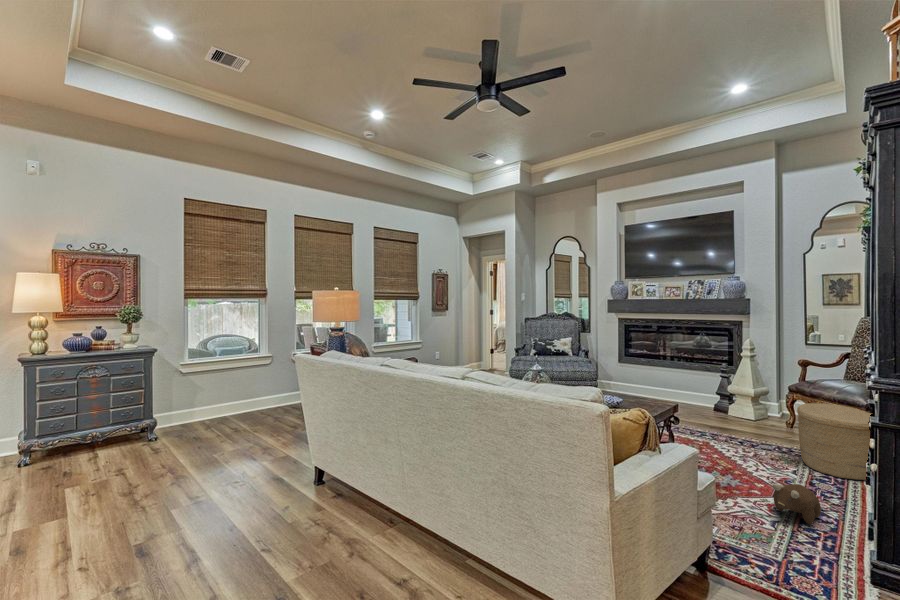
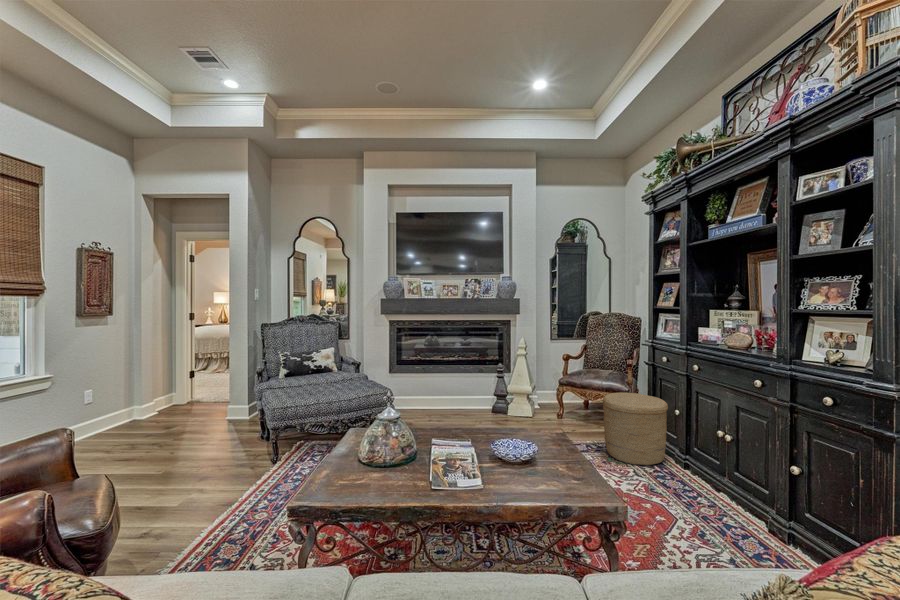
plush toy: present [772,484,821,524] -> none [658,490,703,536]

